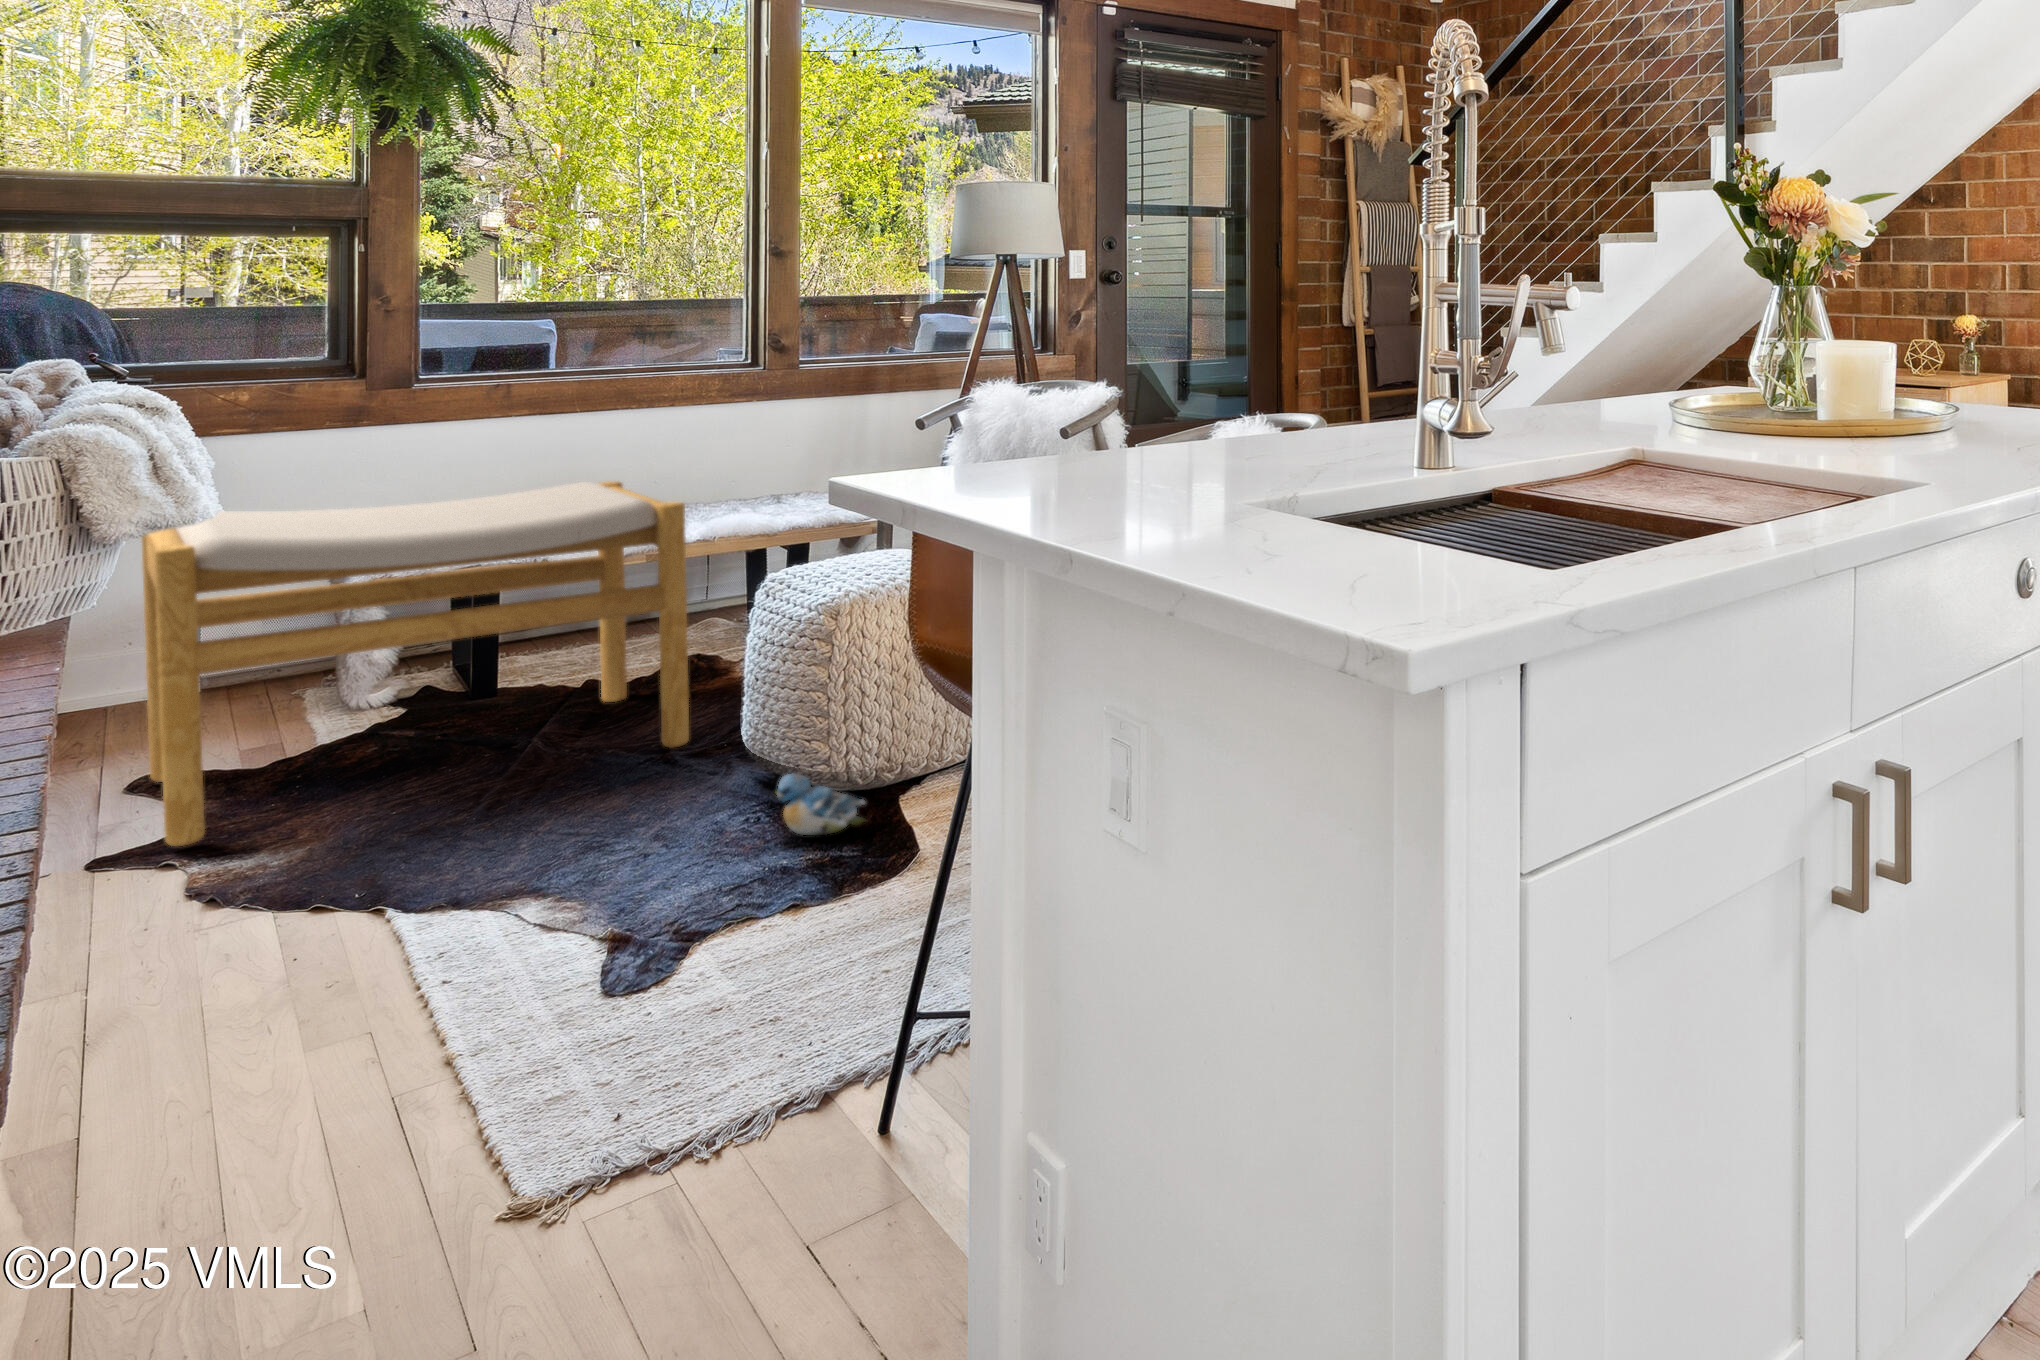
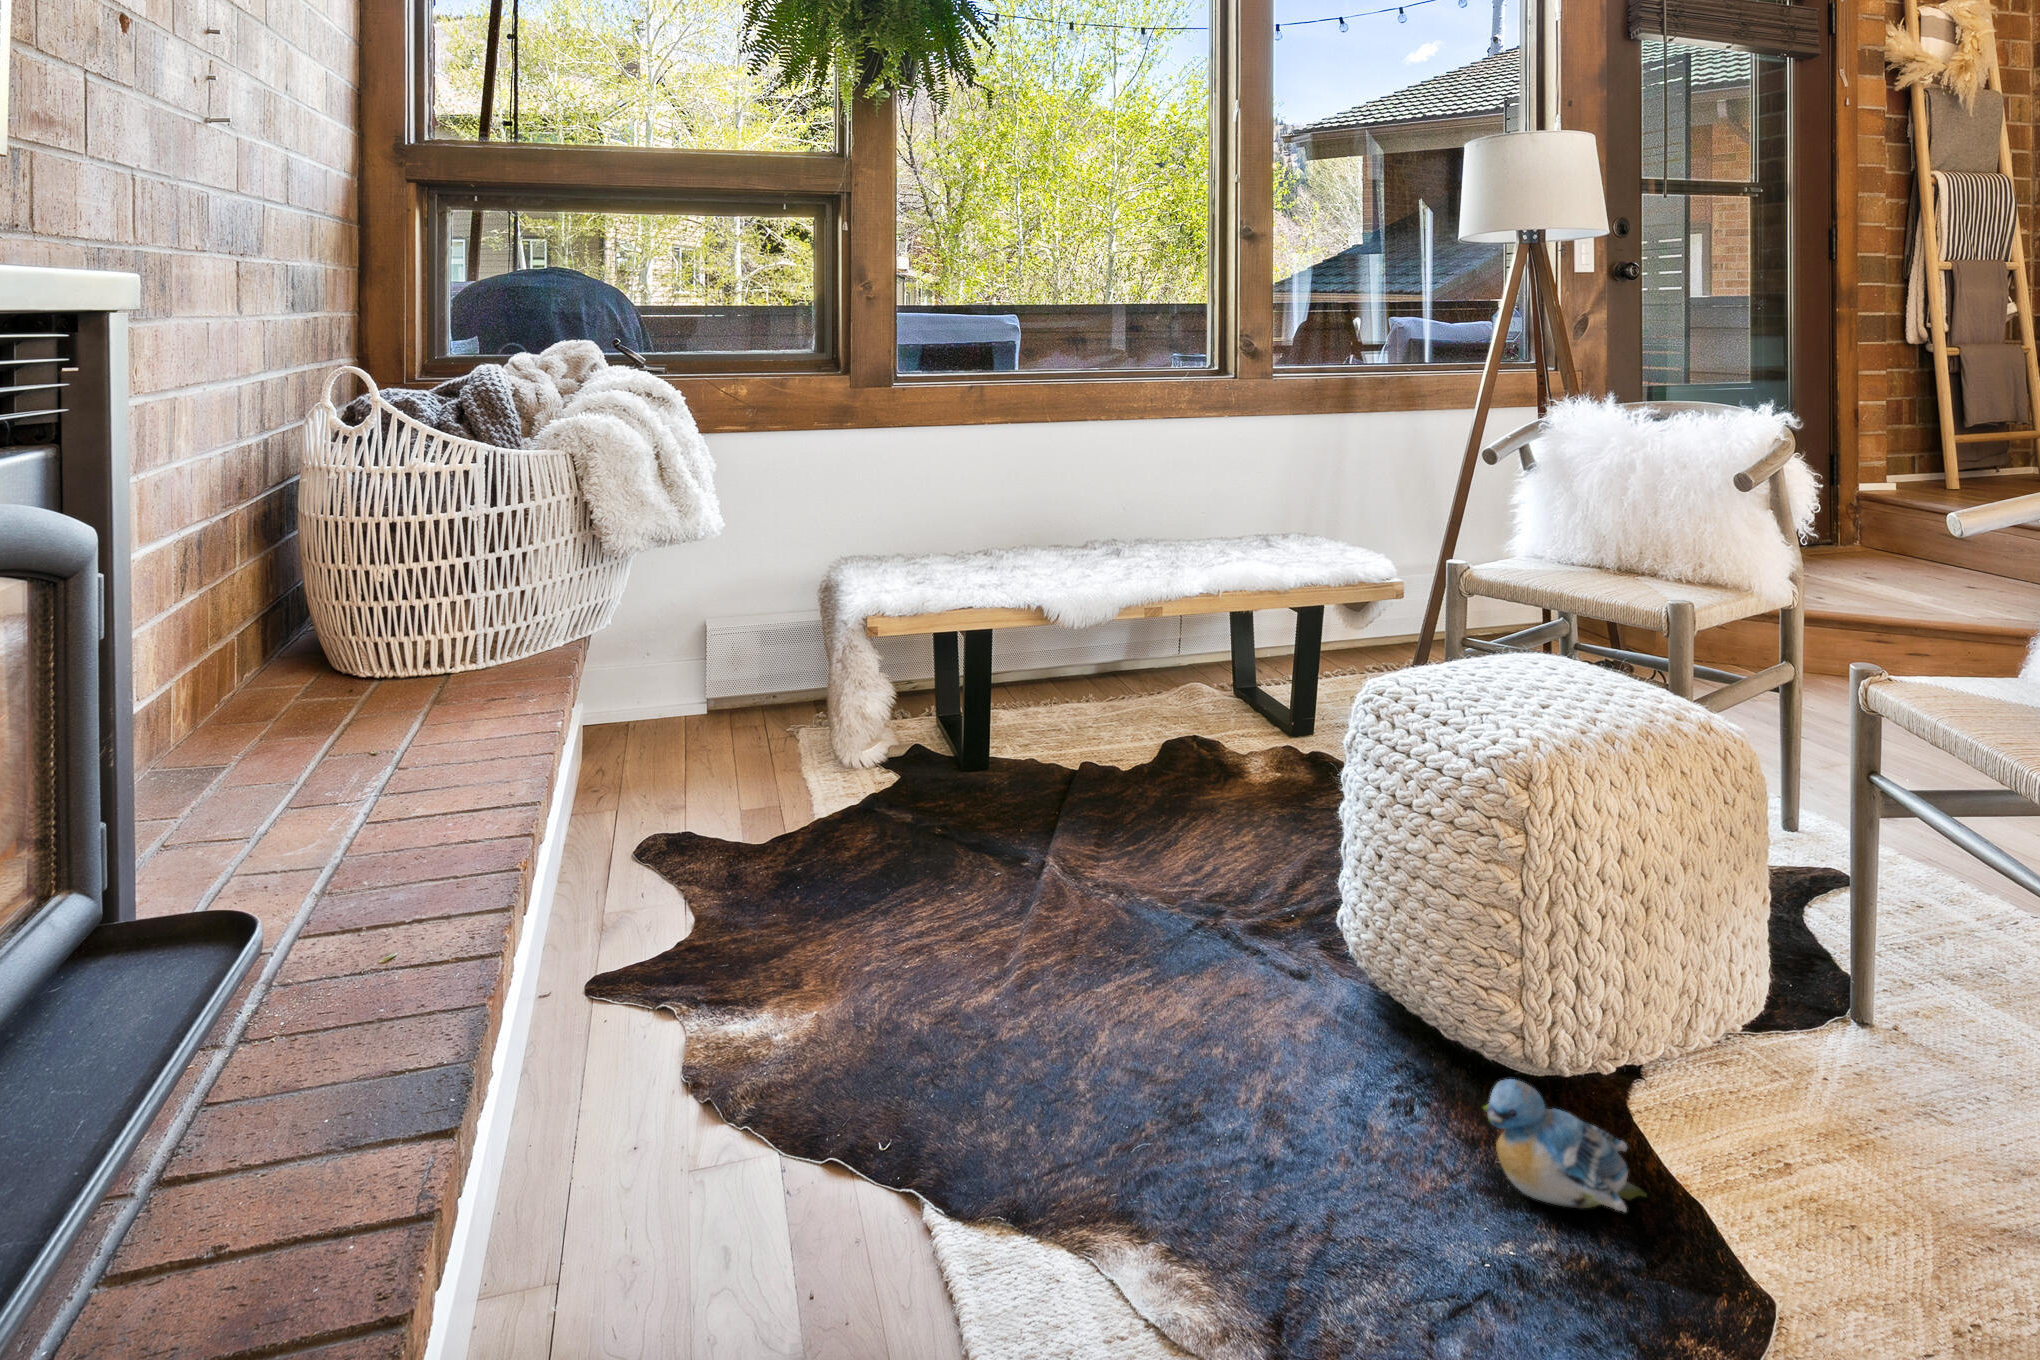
footstool: present [141,481,689,846] -> none [650,512,1252,1000]

